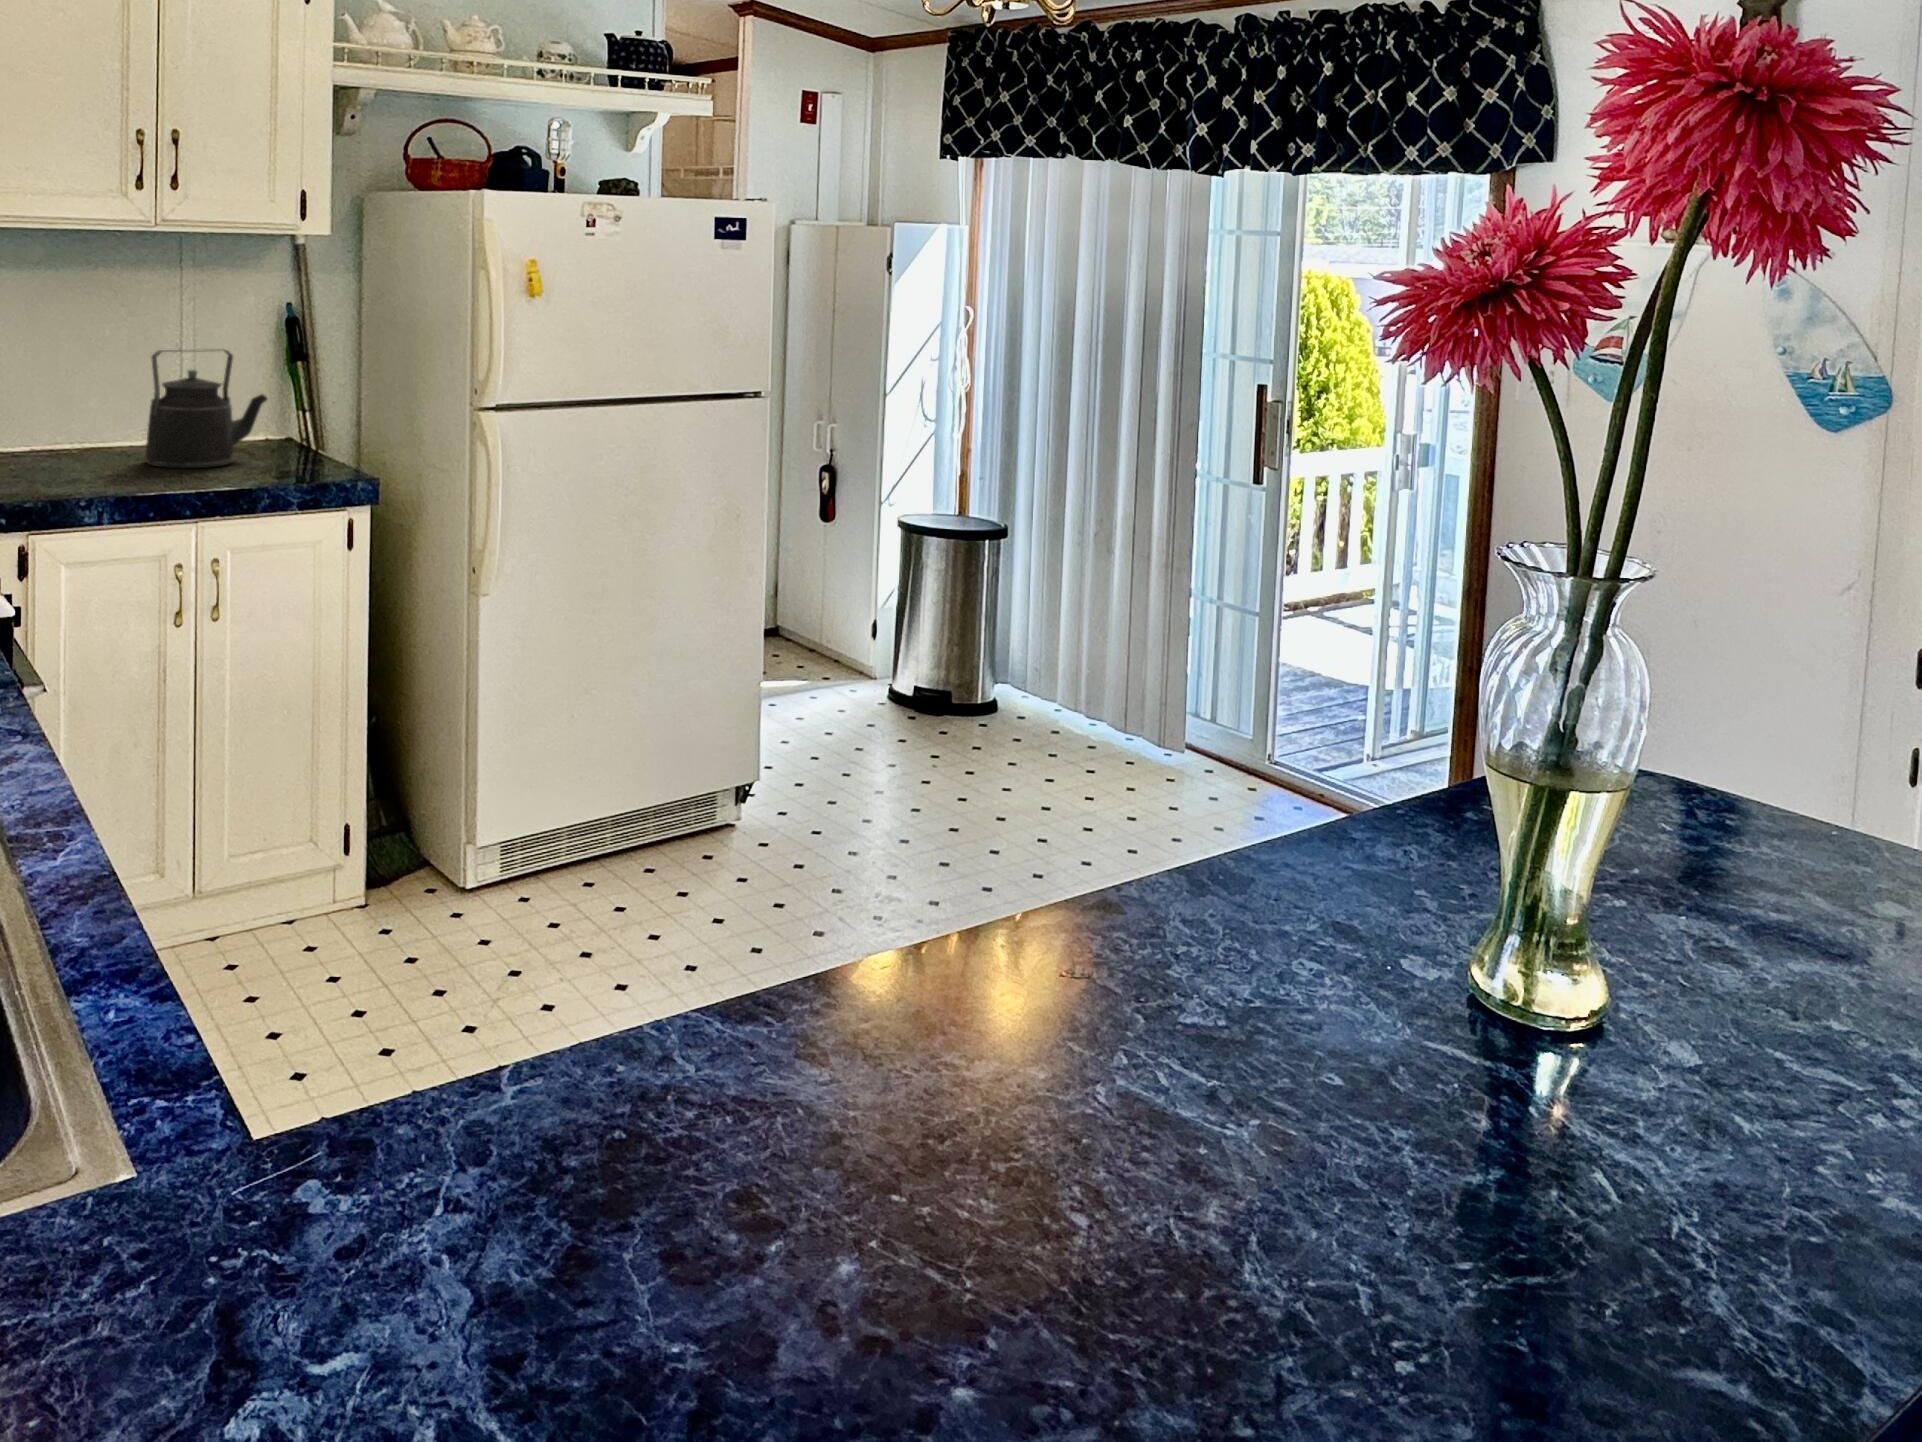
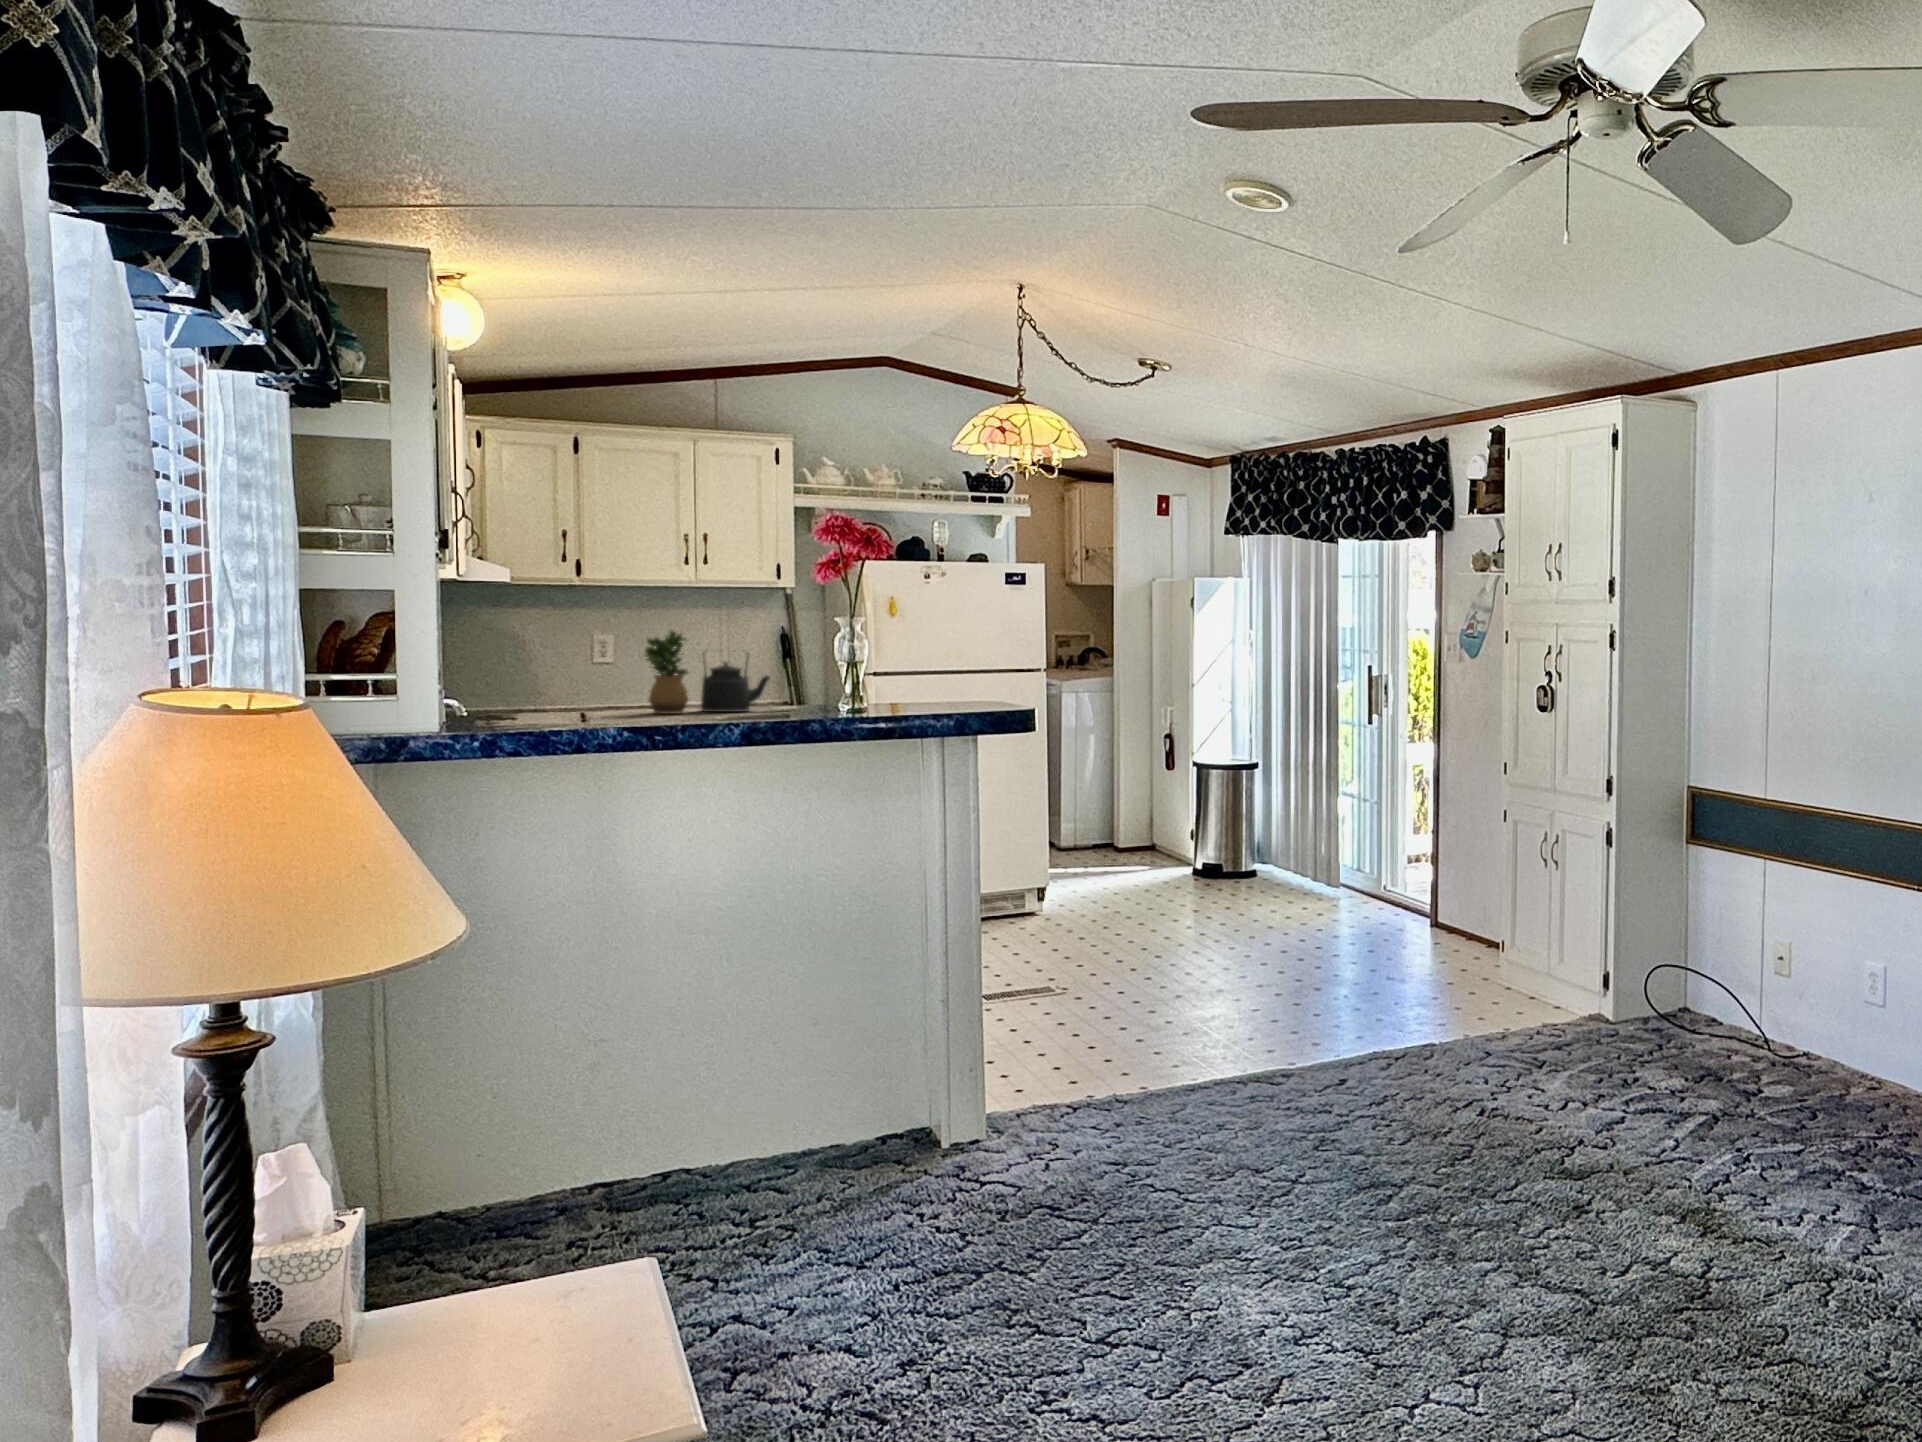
potted plant: none [49,312,138,479] -> present [645,631,688,714]

